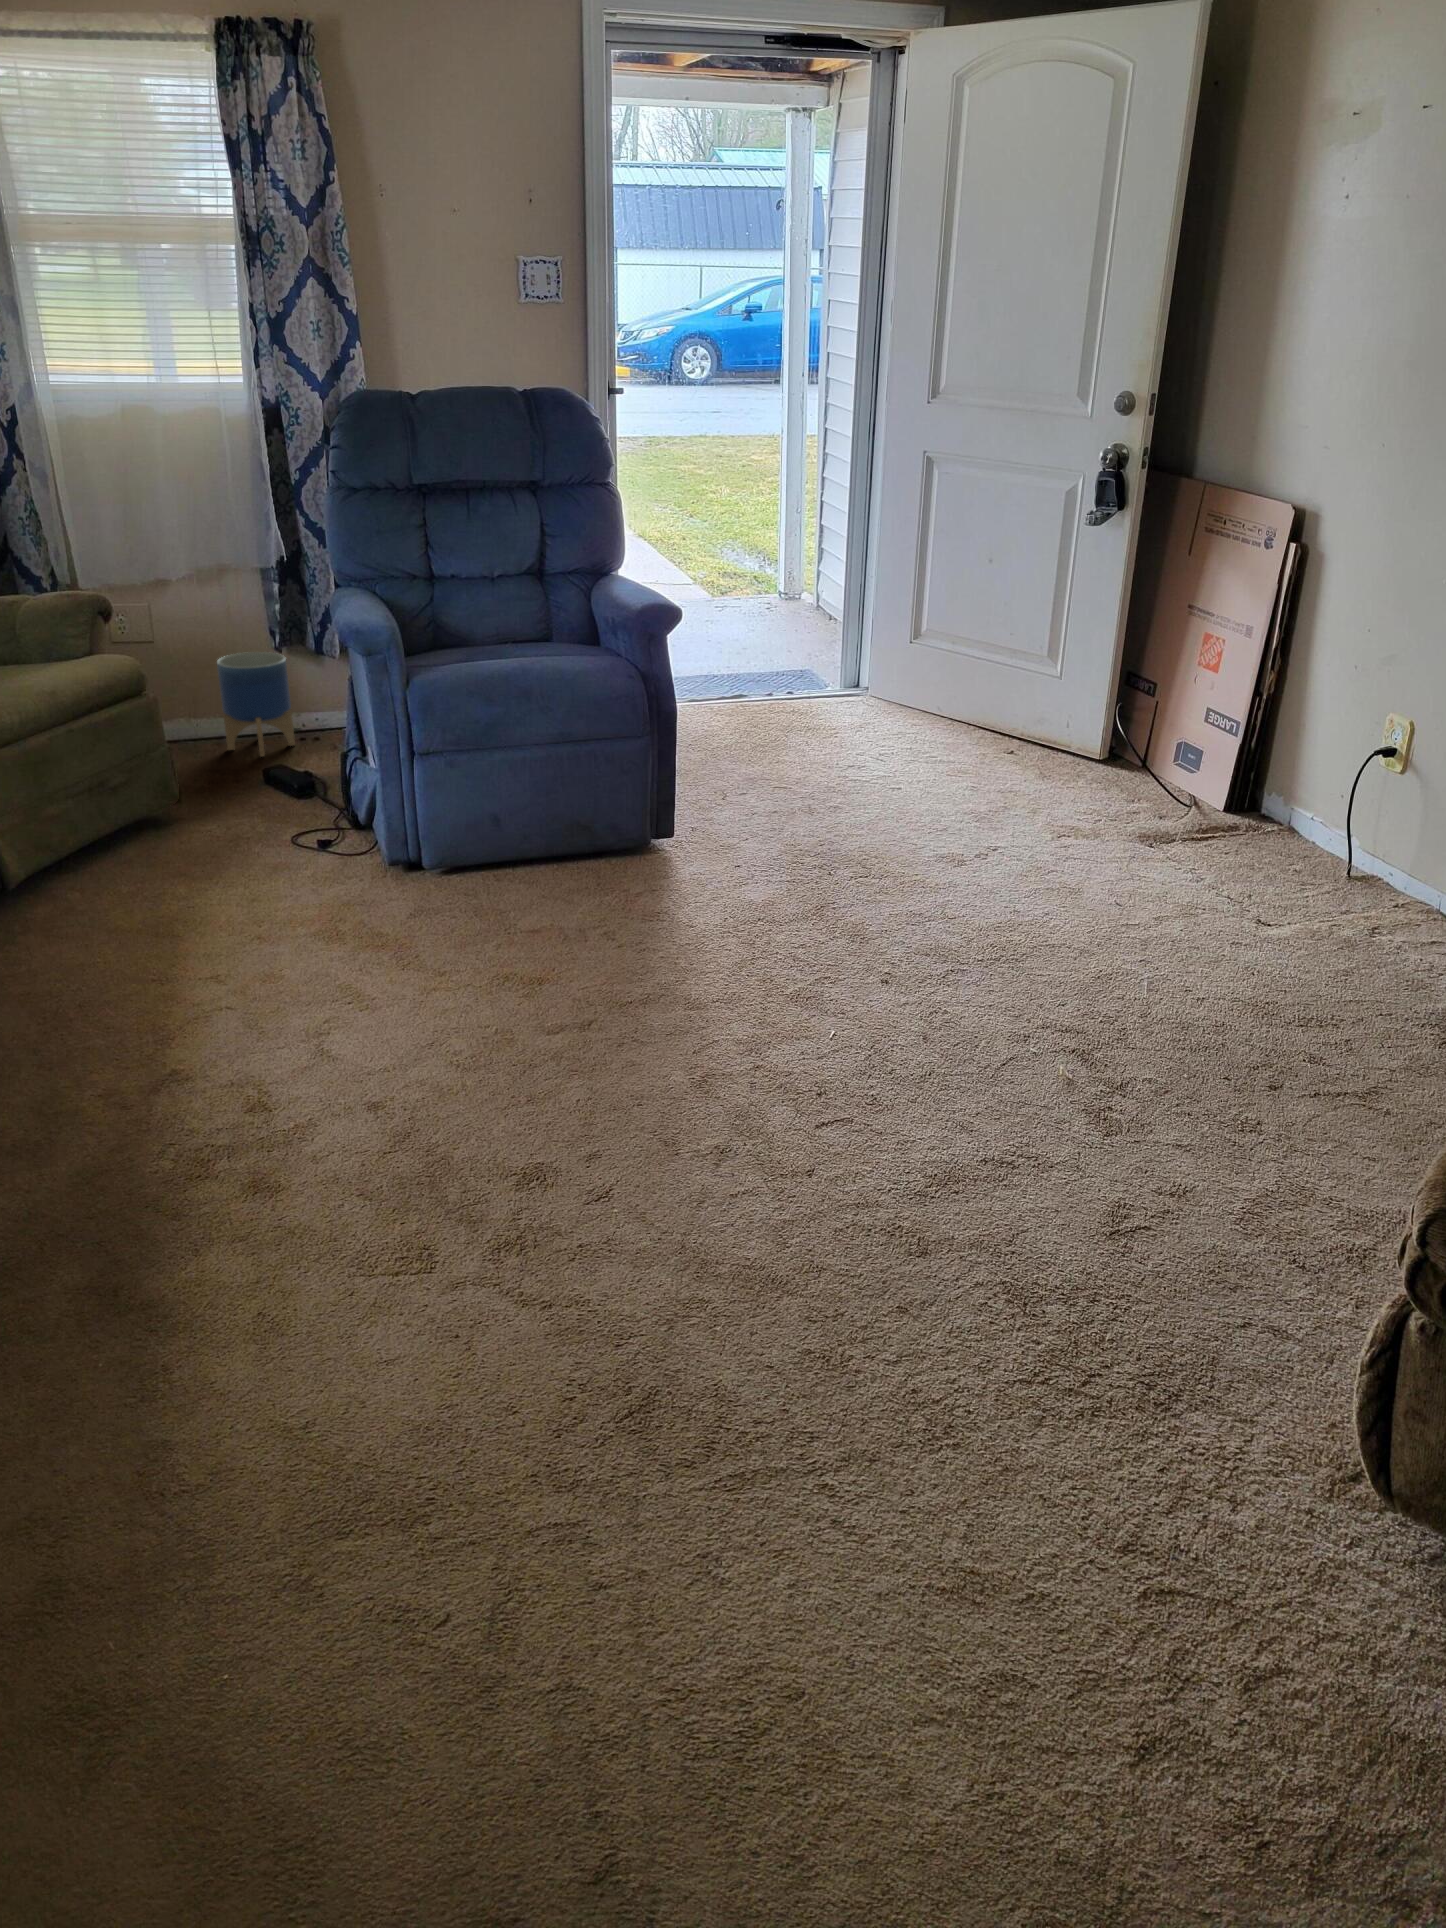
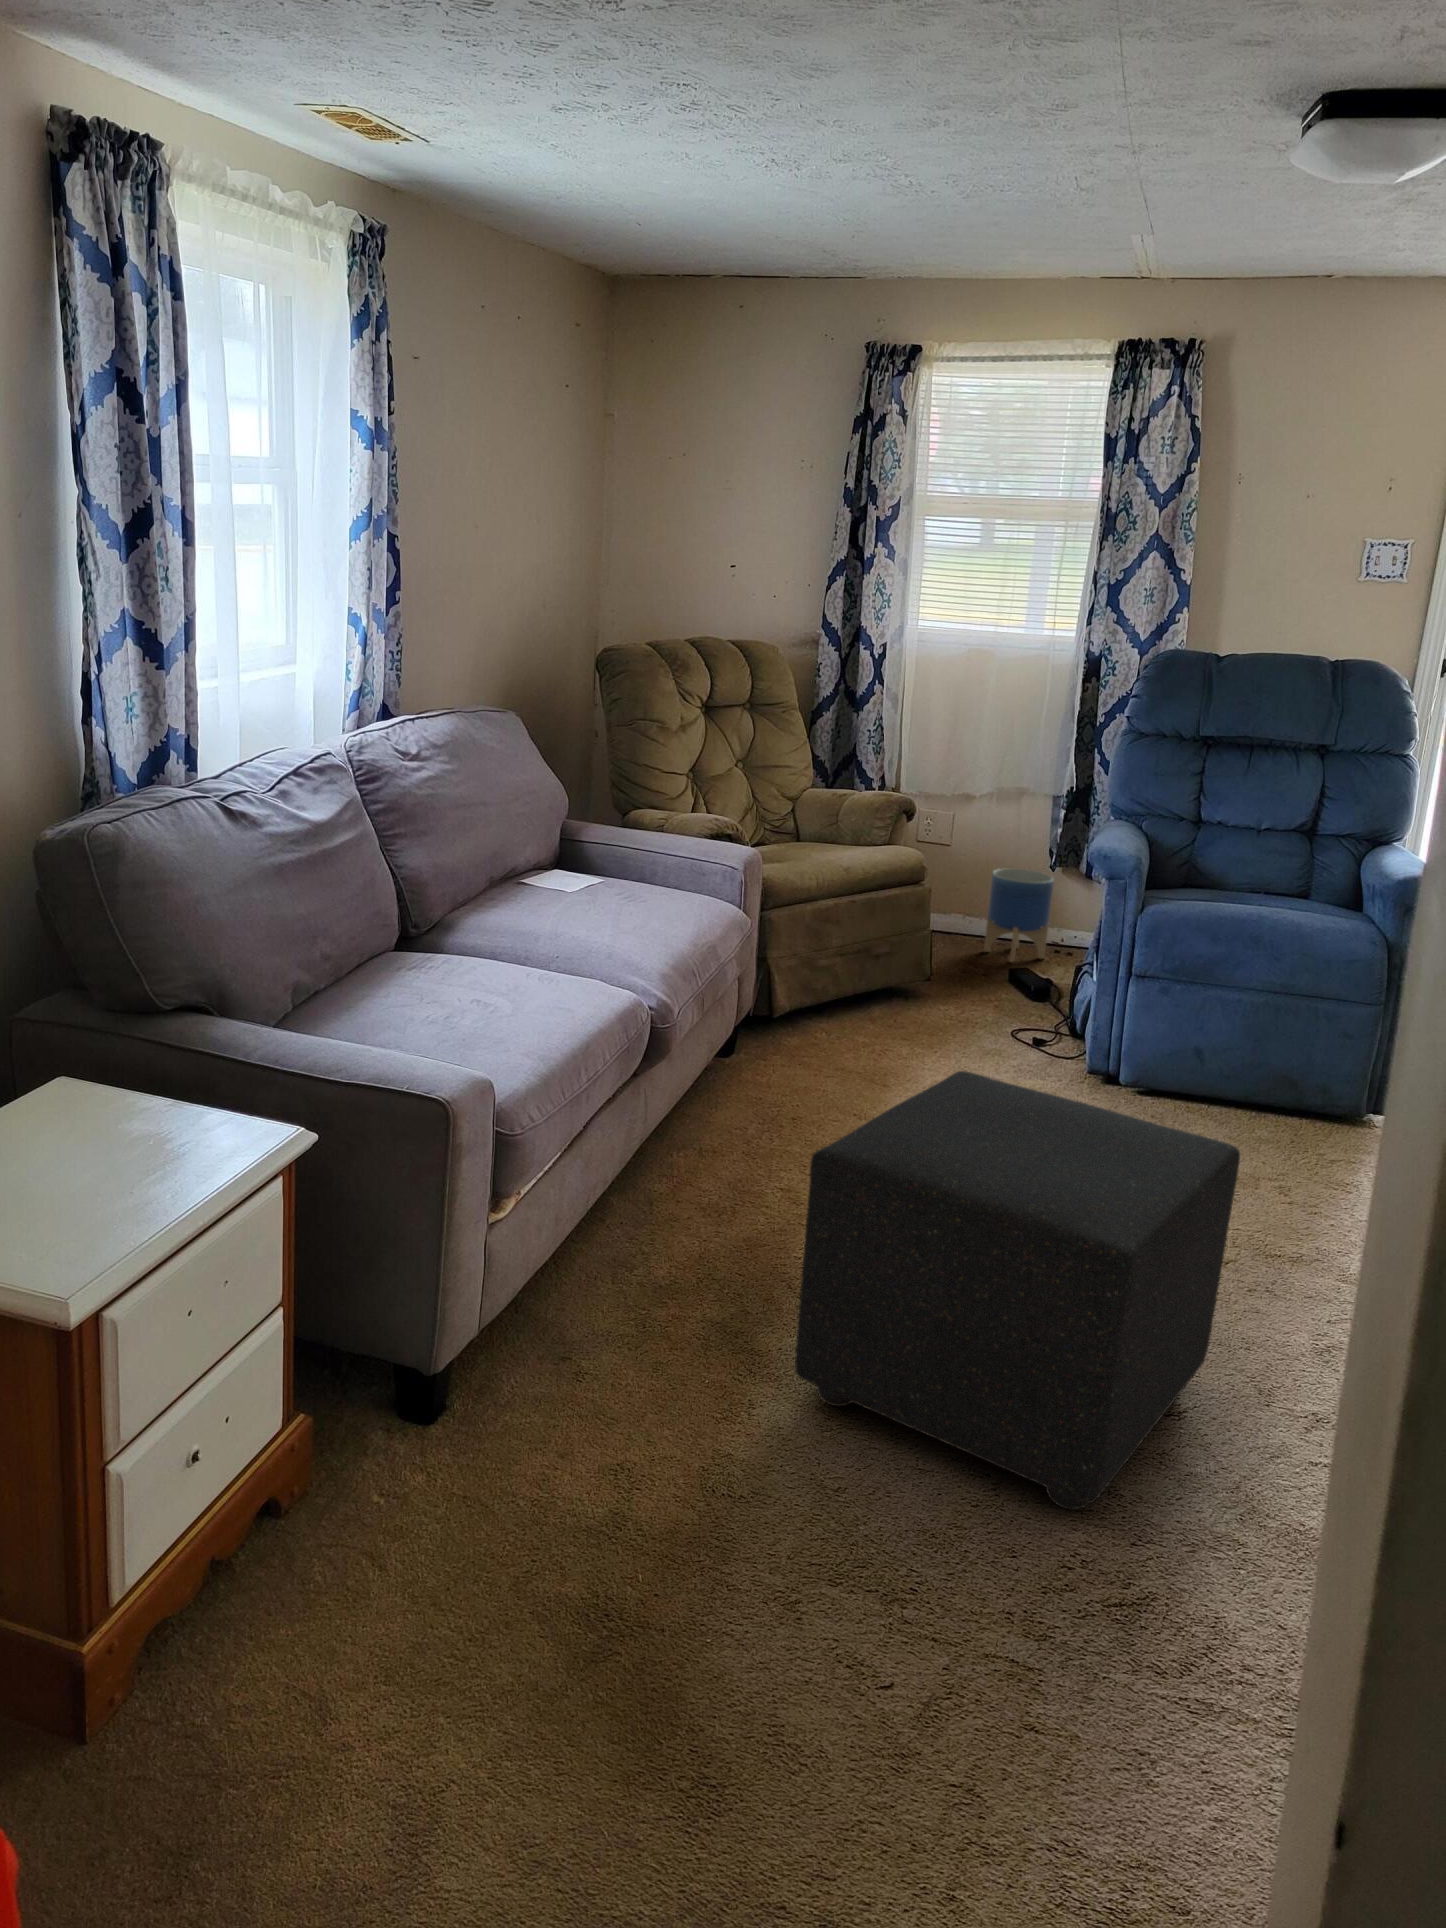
ottoman: none [171,911,615,1338] -> present [795,1071,1240,1510]

